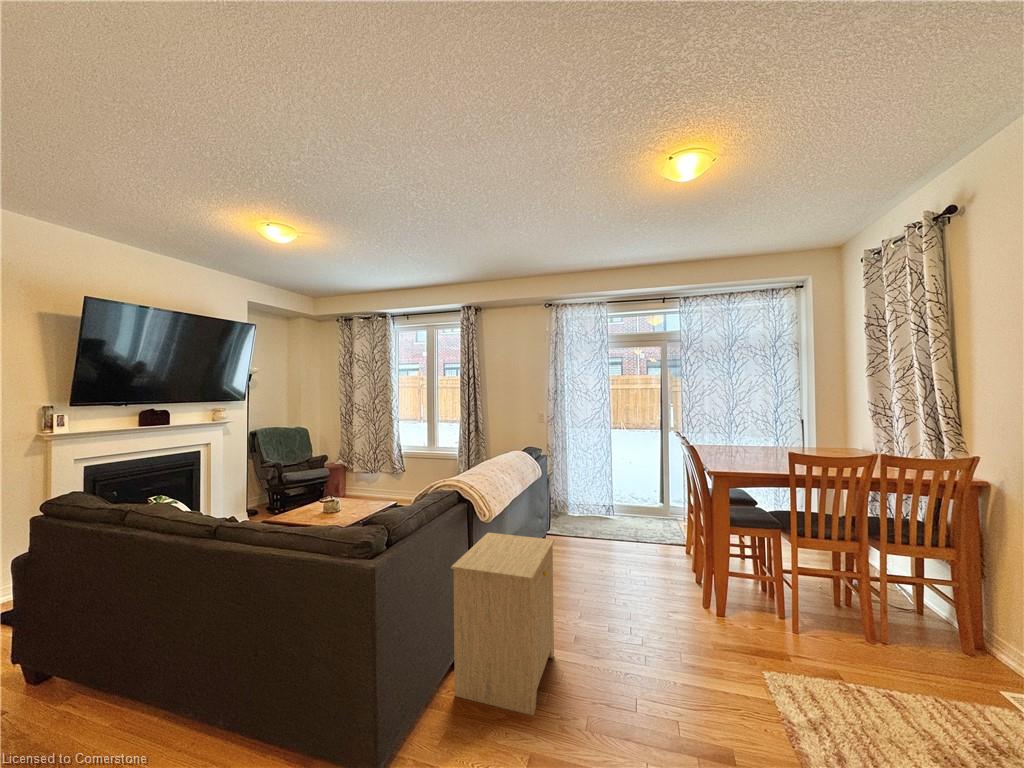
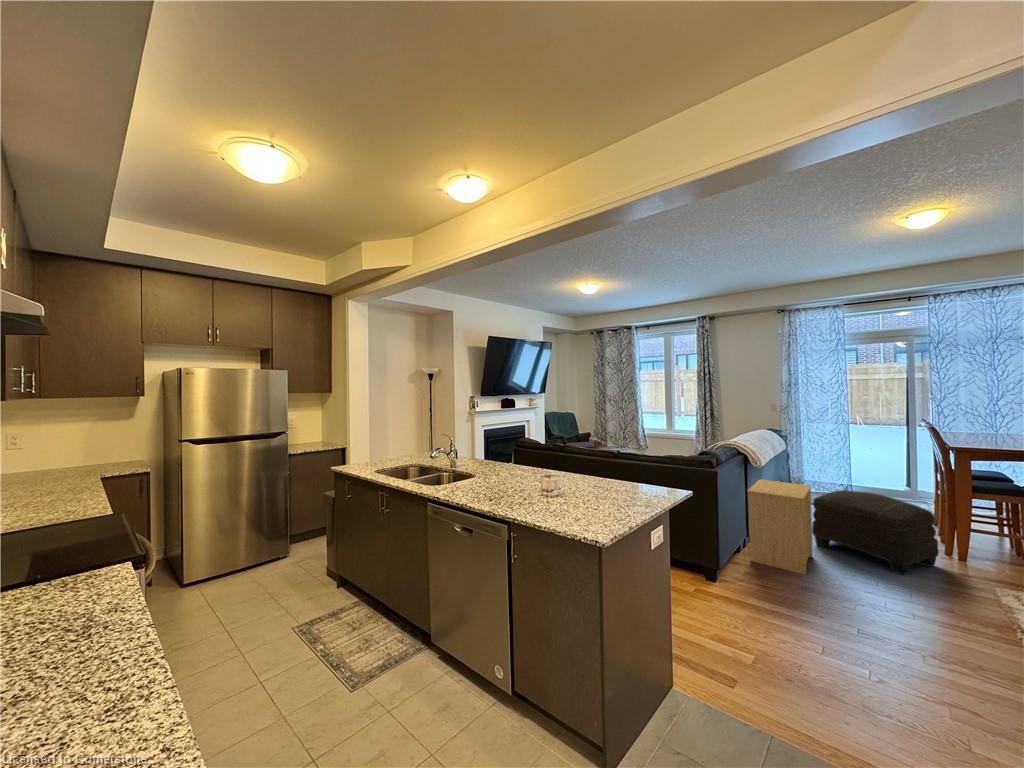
ottoman: none [559,533,701,673] -> present [812,490,939,575]

